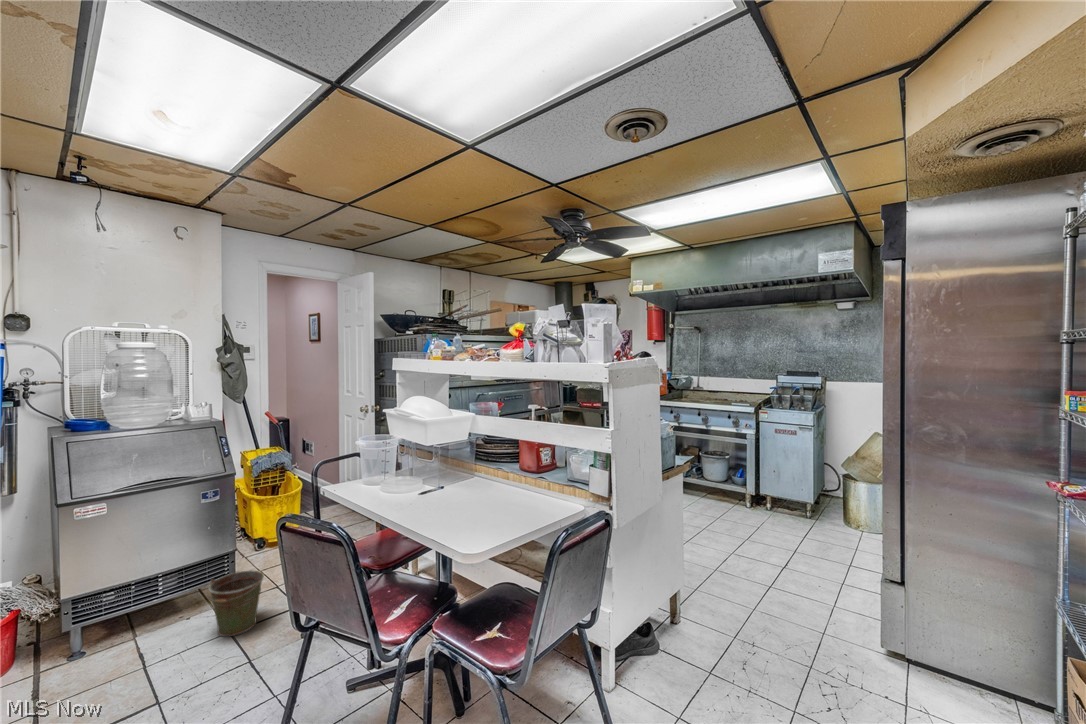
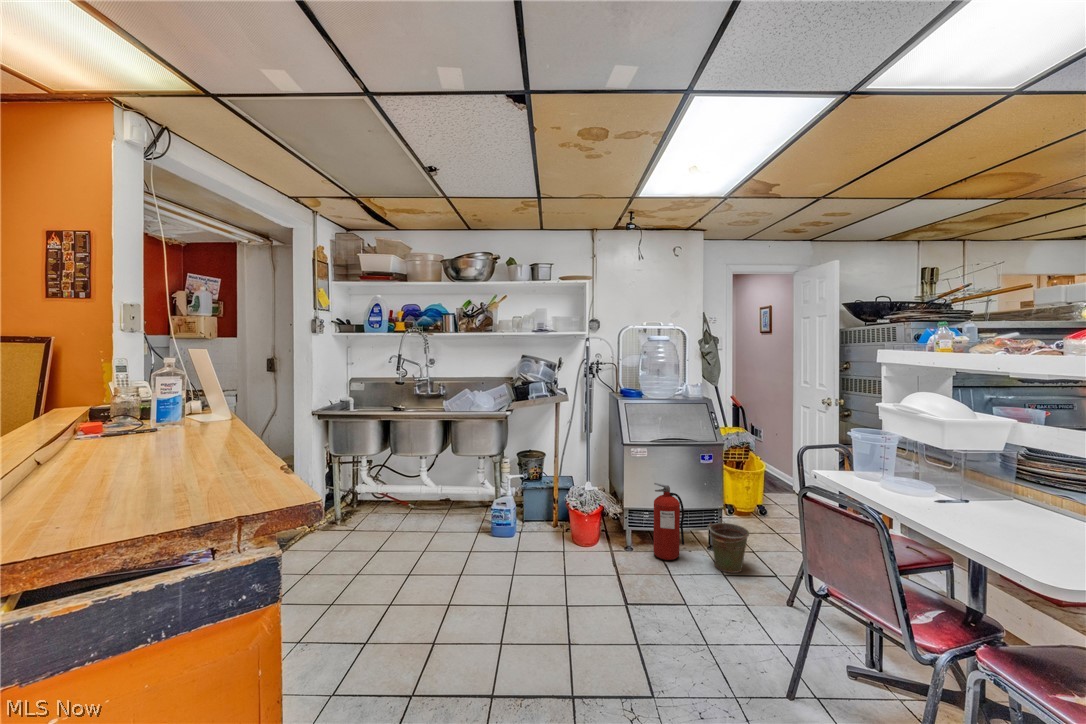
fire extinguisher: none [117,548,172,656] -> present [653,483,684,560]

